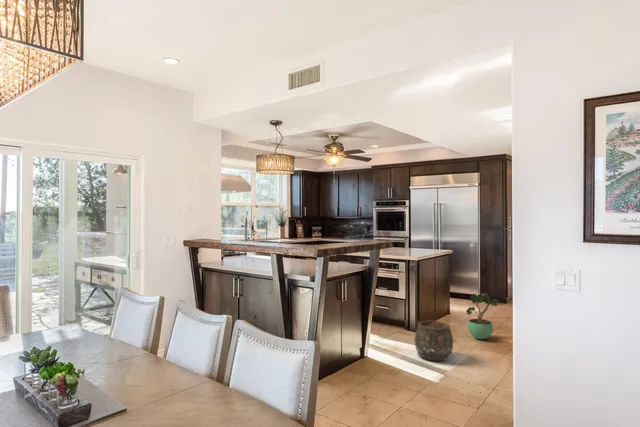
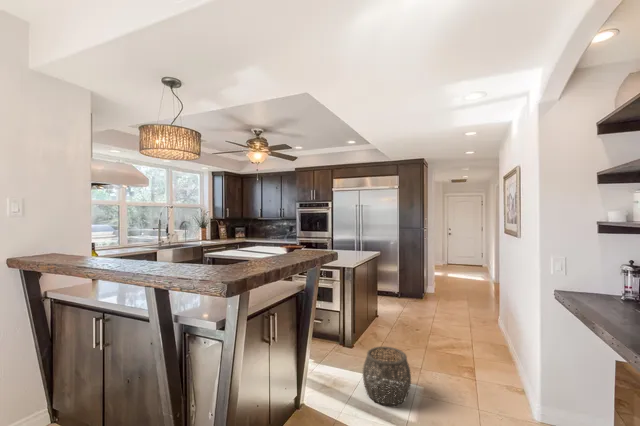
potted plant: present [466,293,498,339] -> none [410,302,444,355]

